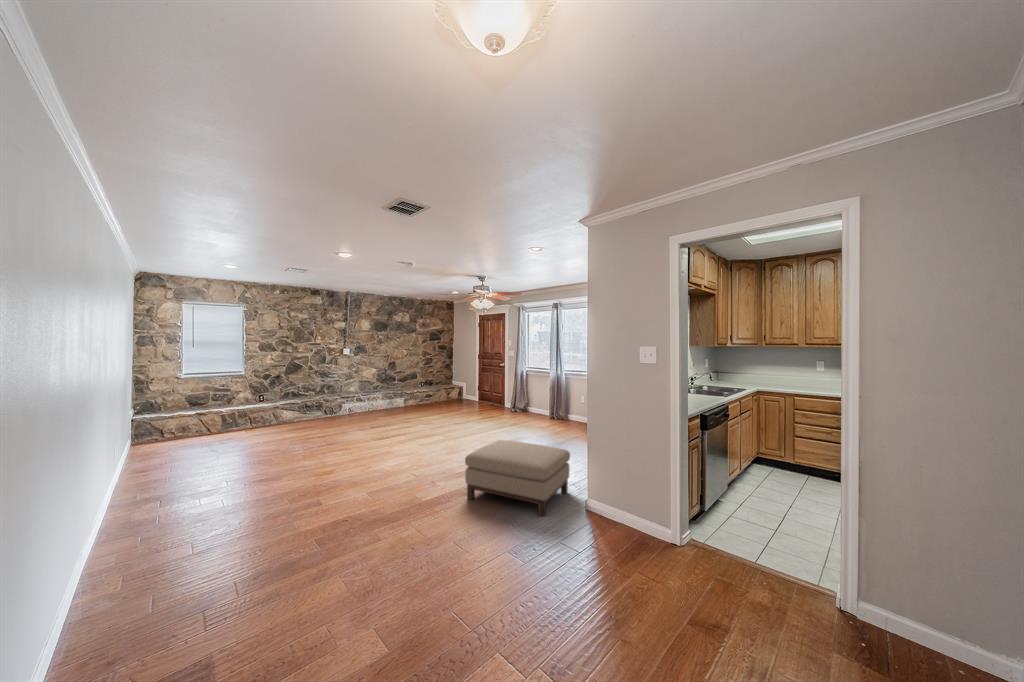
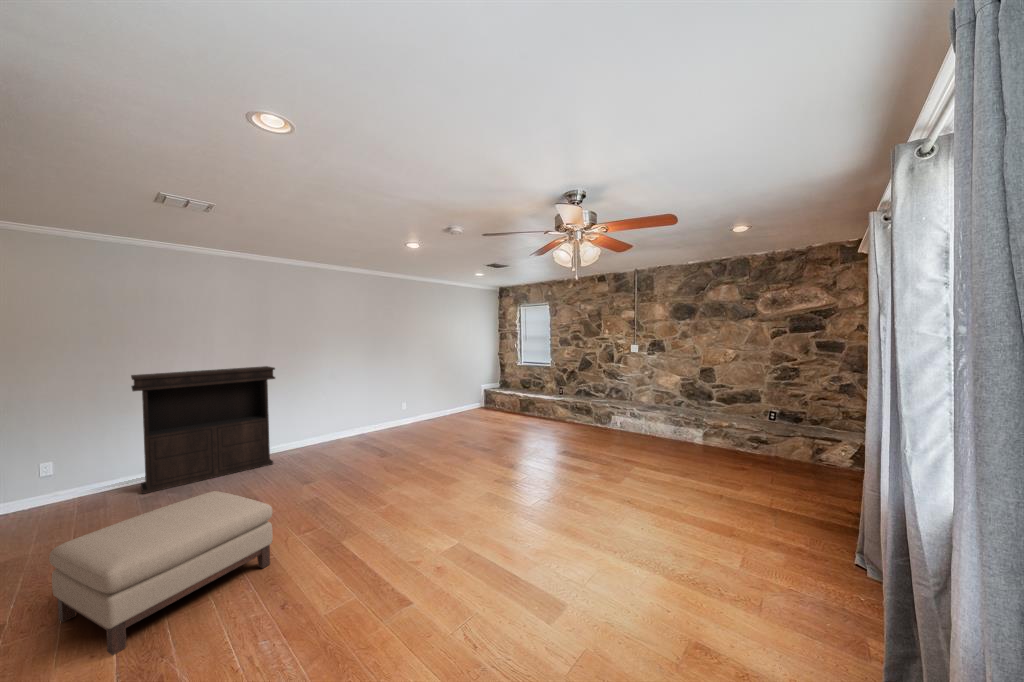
console table: none [182,379,268,621] -> present [131,366,275,494]

